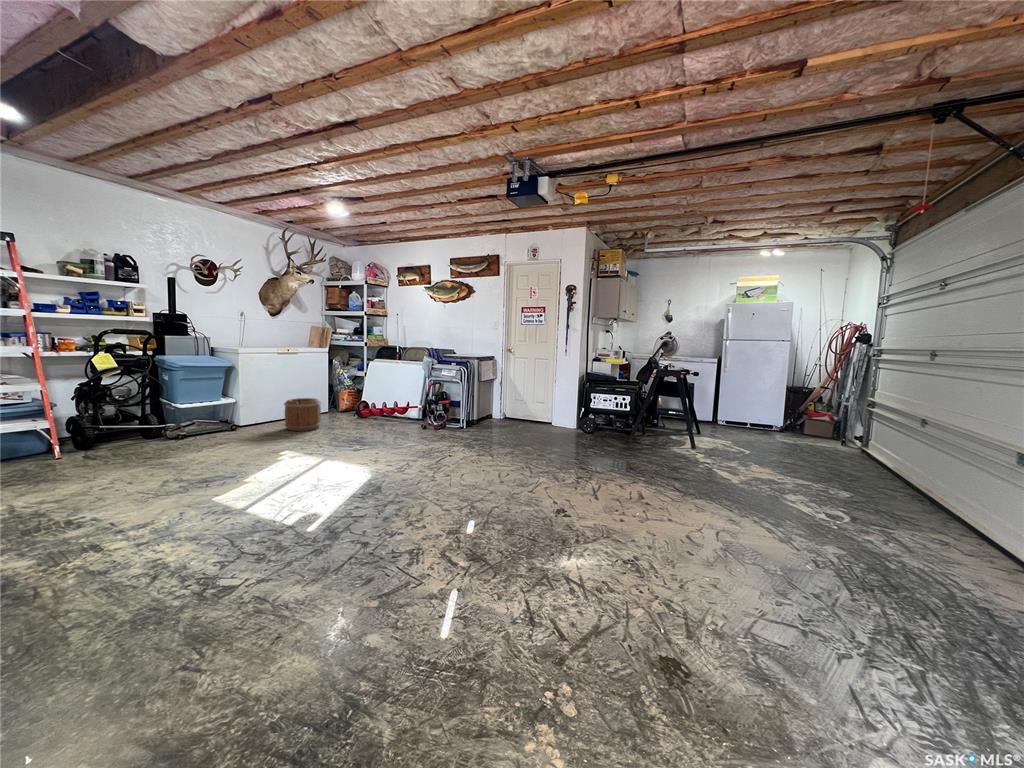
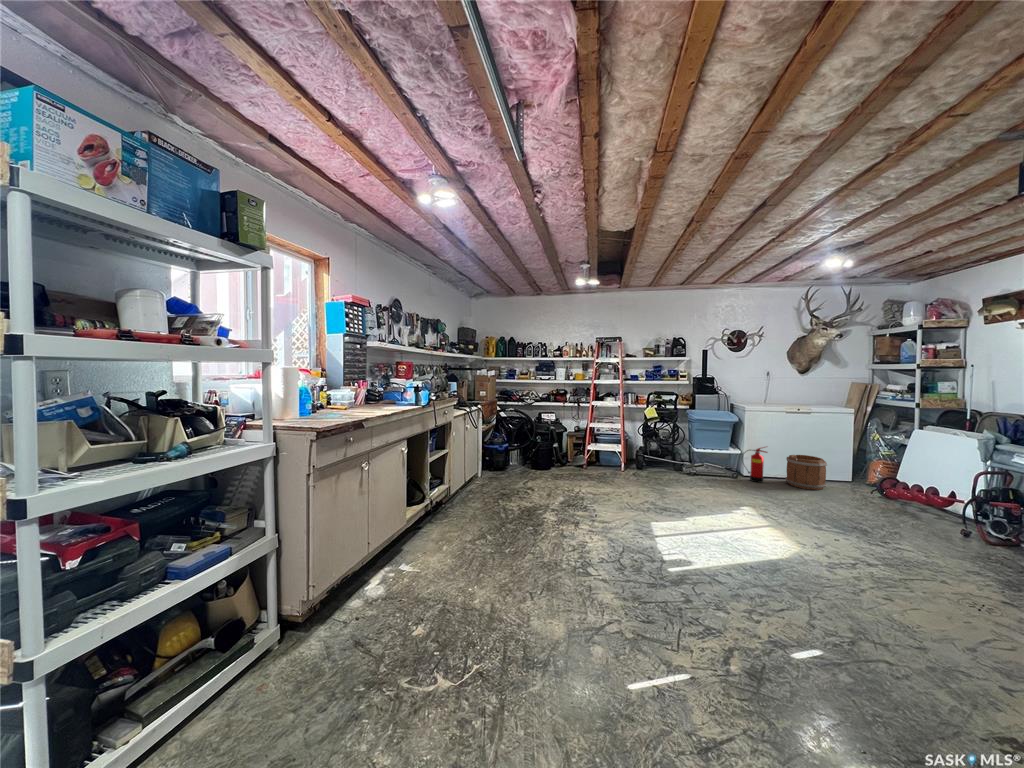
fire extinguisher: none [240,394,270,437] -> present [742,447,767,483]

